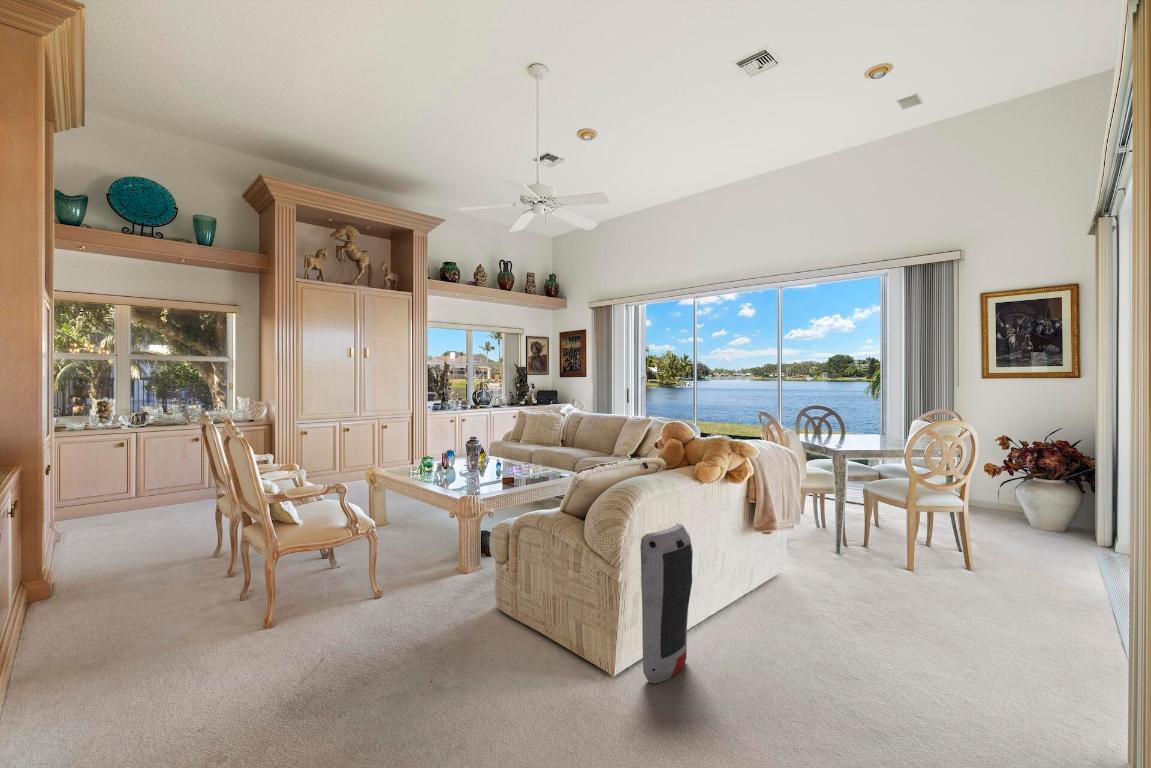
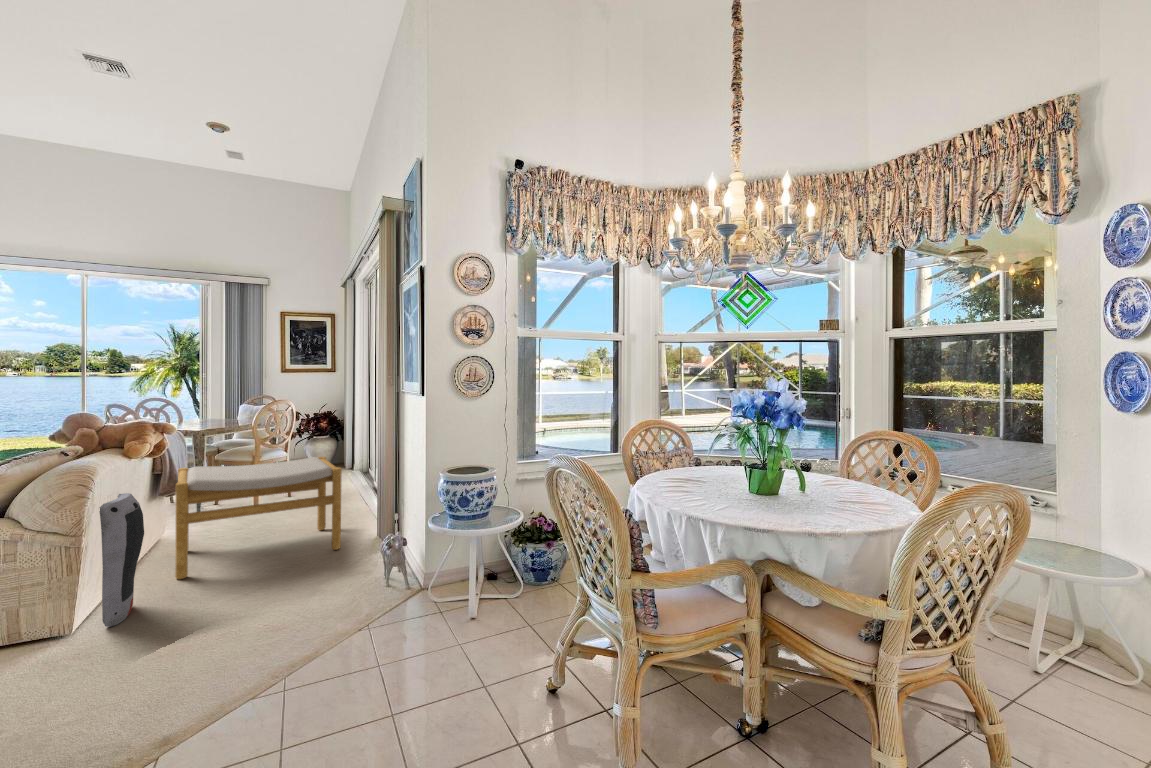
footstool: none [747,500,1006,727] -> present [175,457,342,579]

